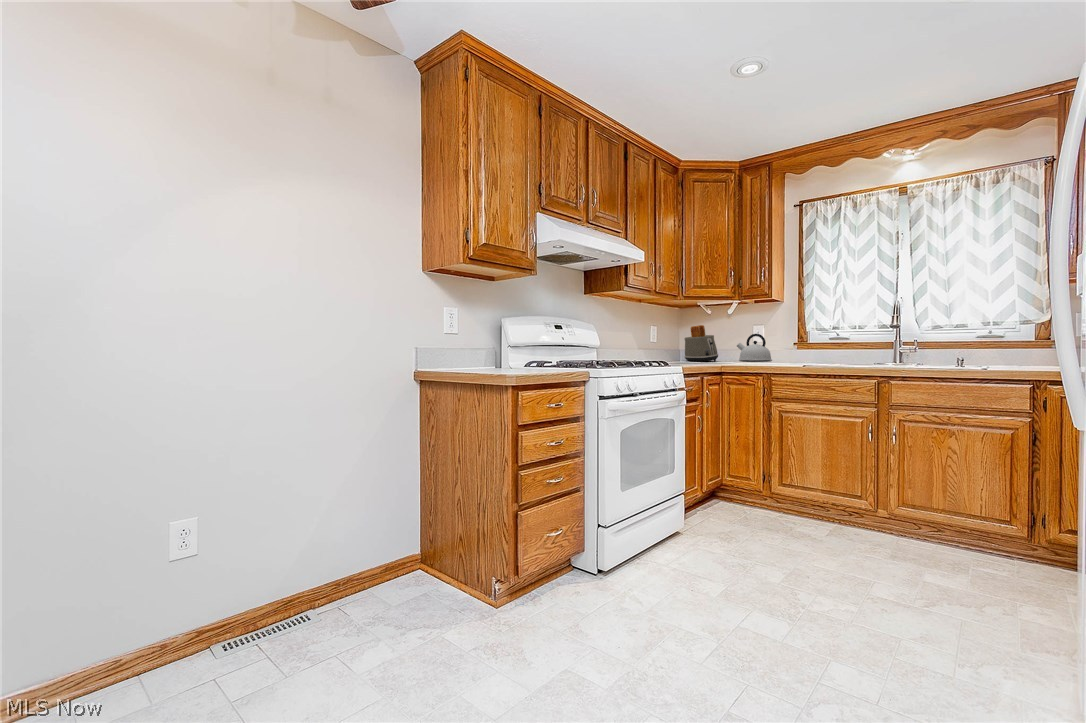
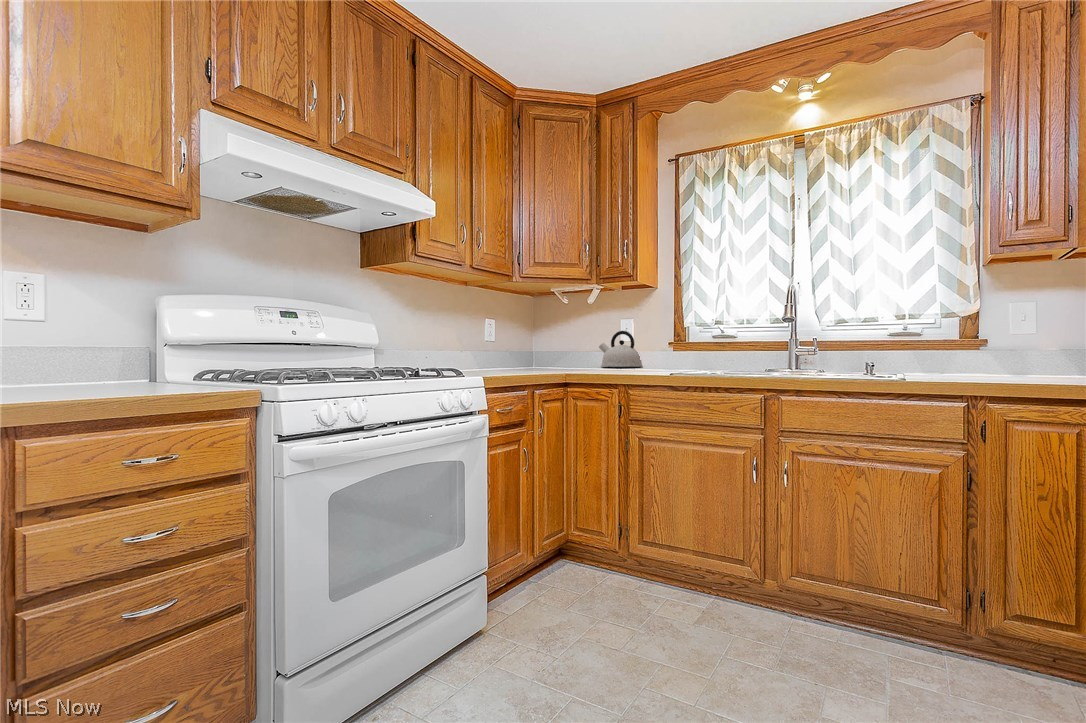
toaster: present [685,325,718,361] -> none [532,319,573,368]

